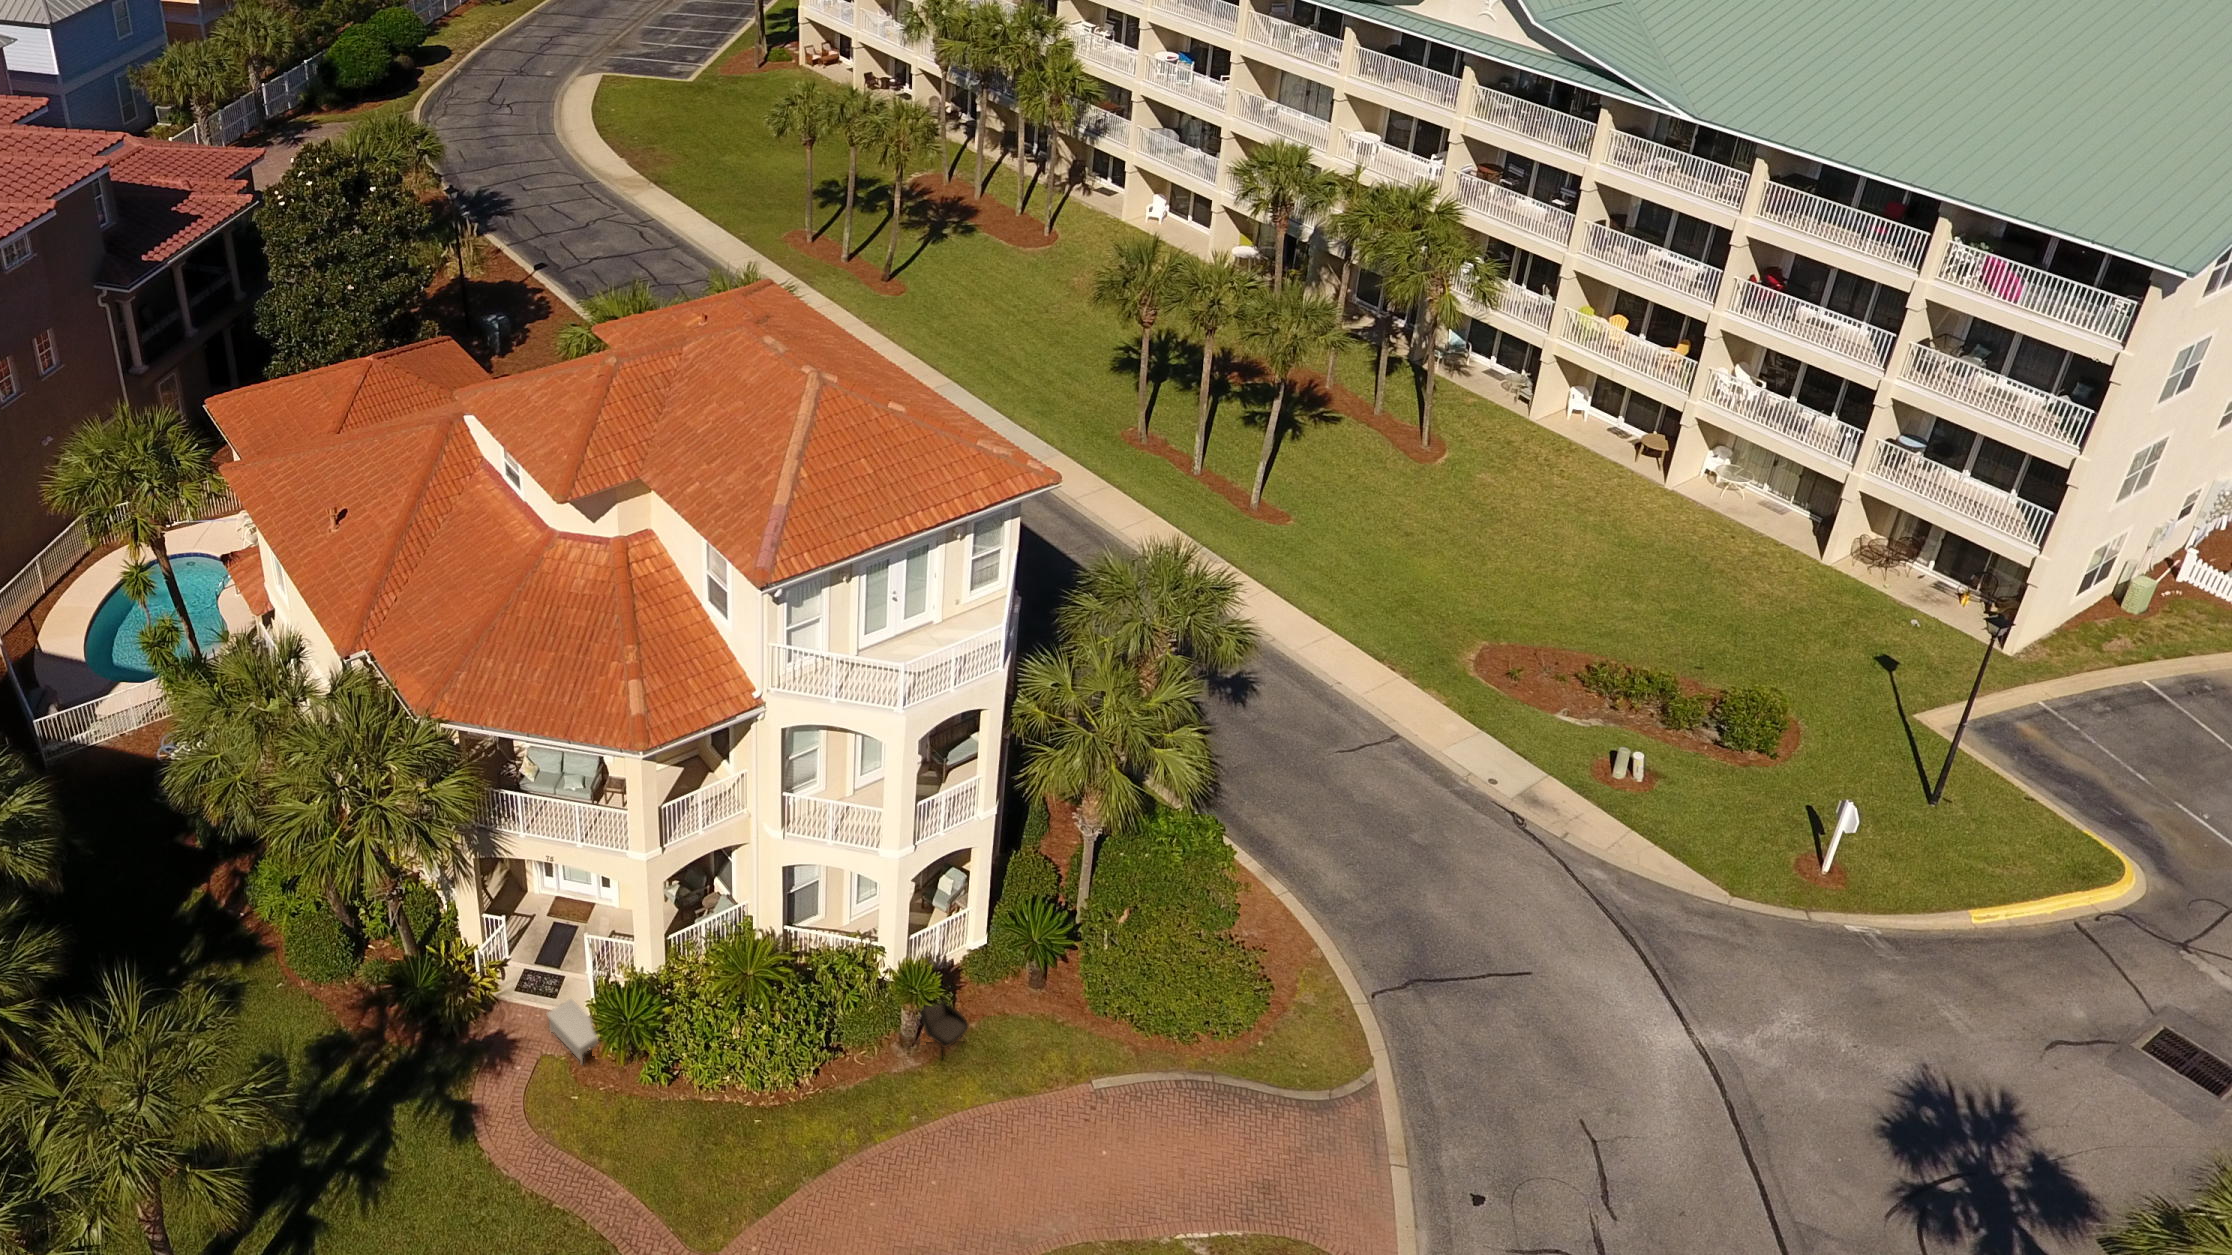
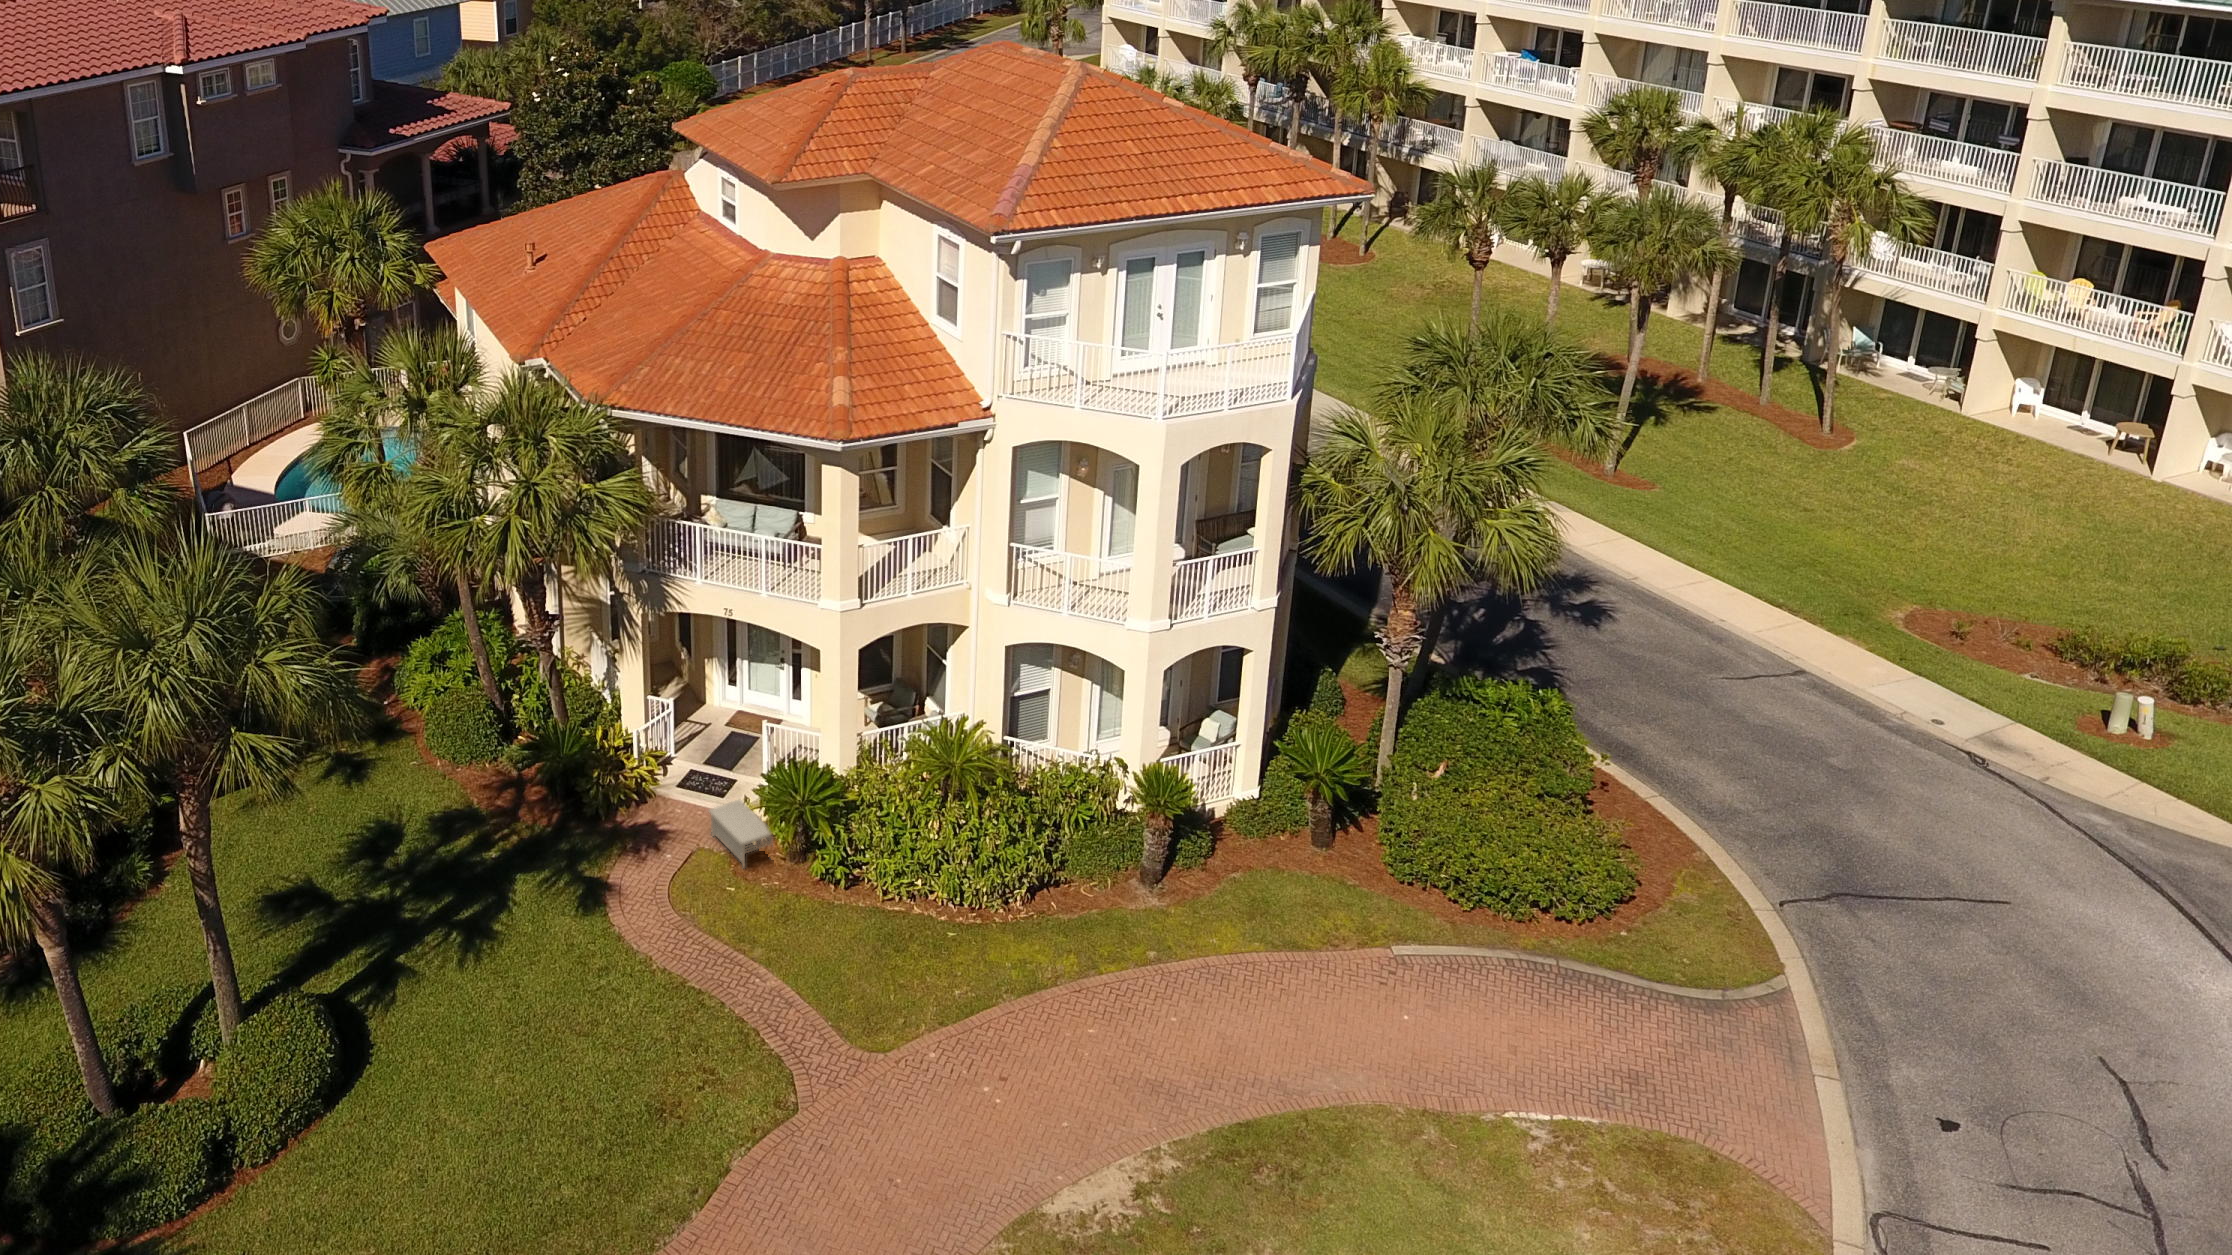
lounge chair: present [921,1000,969,1047] -> none [1160,830,1227,909]

